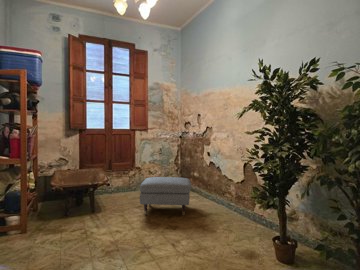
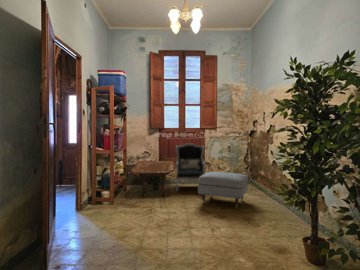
armchair: none [102,146,140,203] -> present [176,144,205,190]

